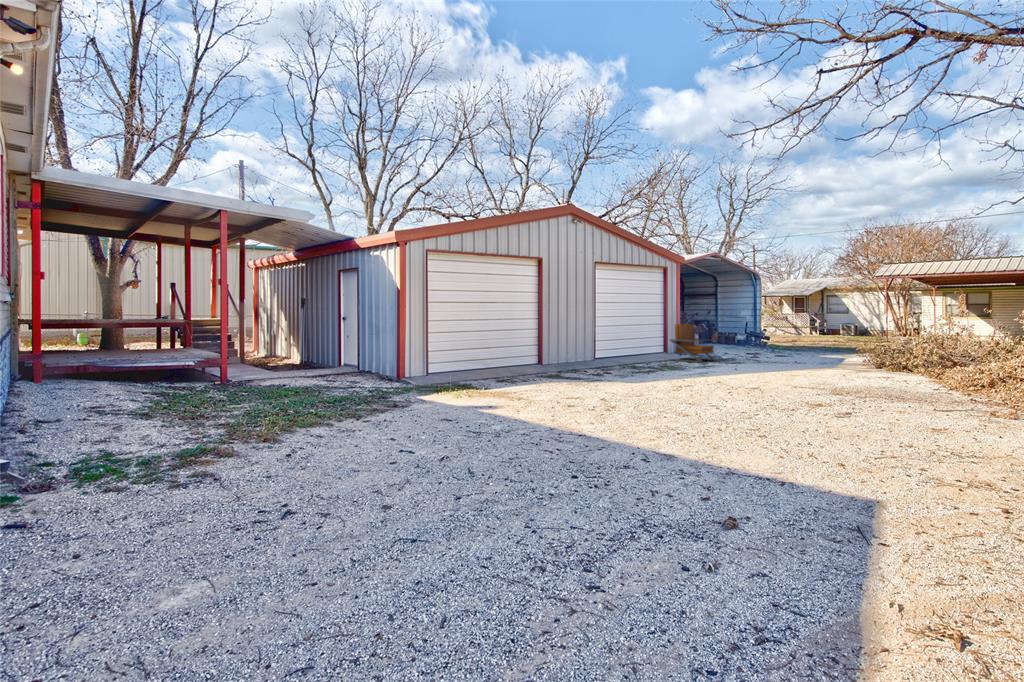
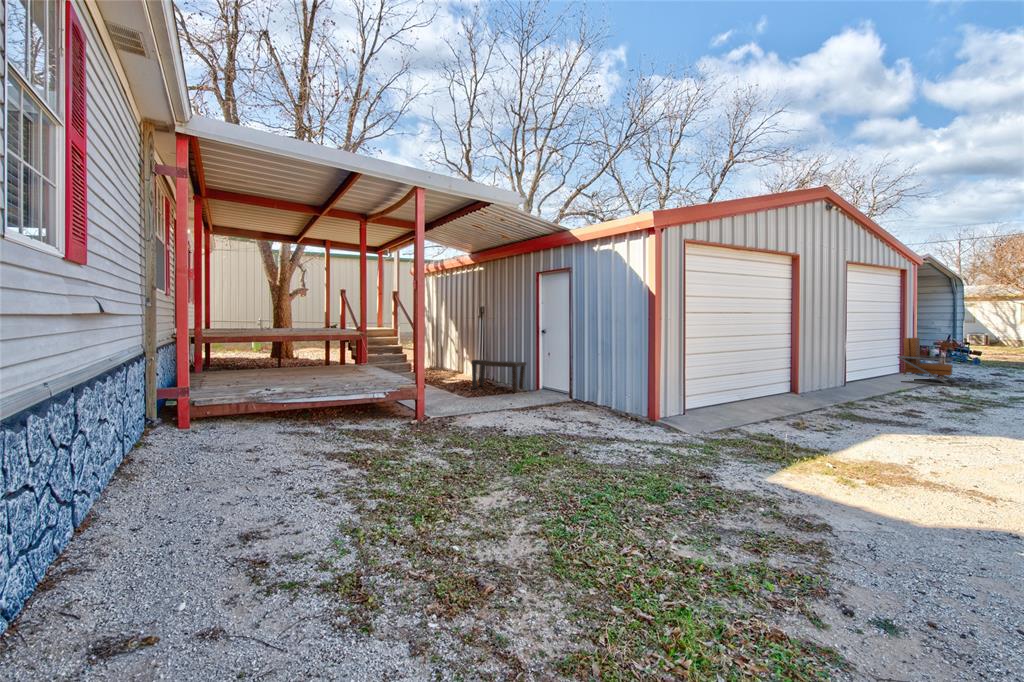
bench: none [285,343,332,369] -> present [471,360,527,393]

